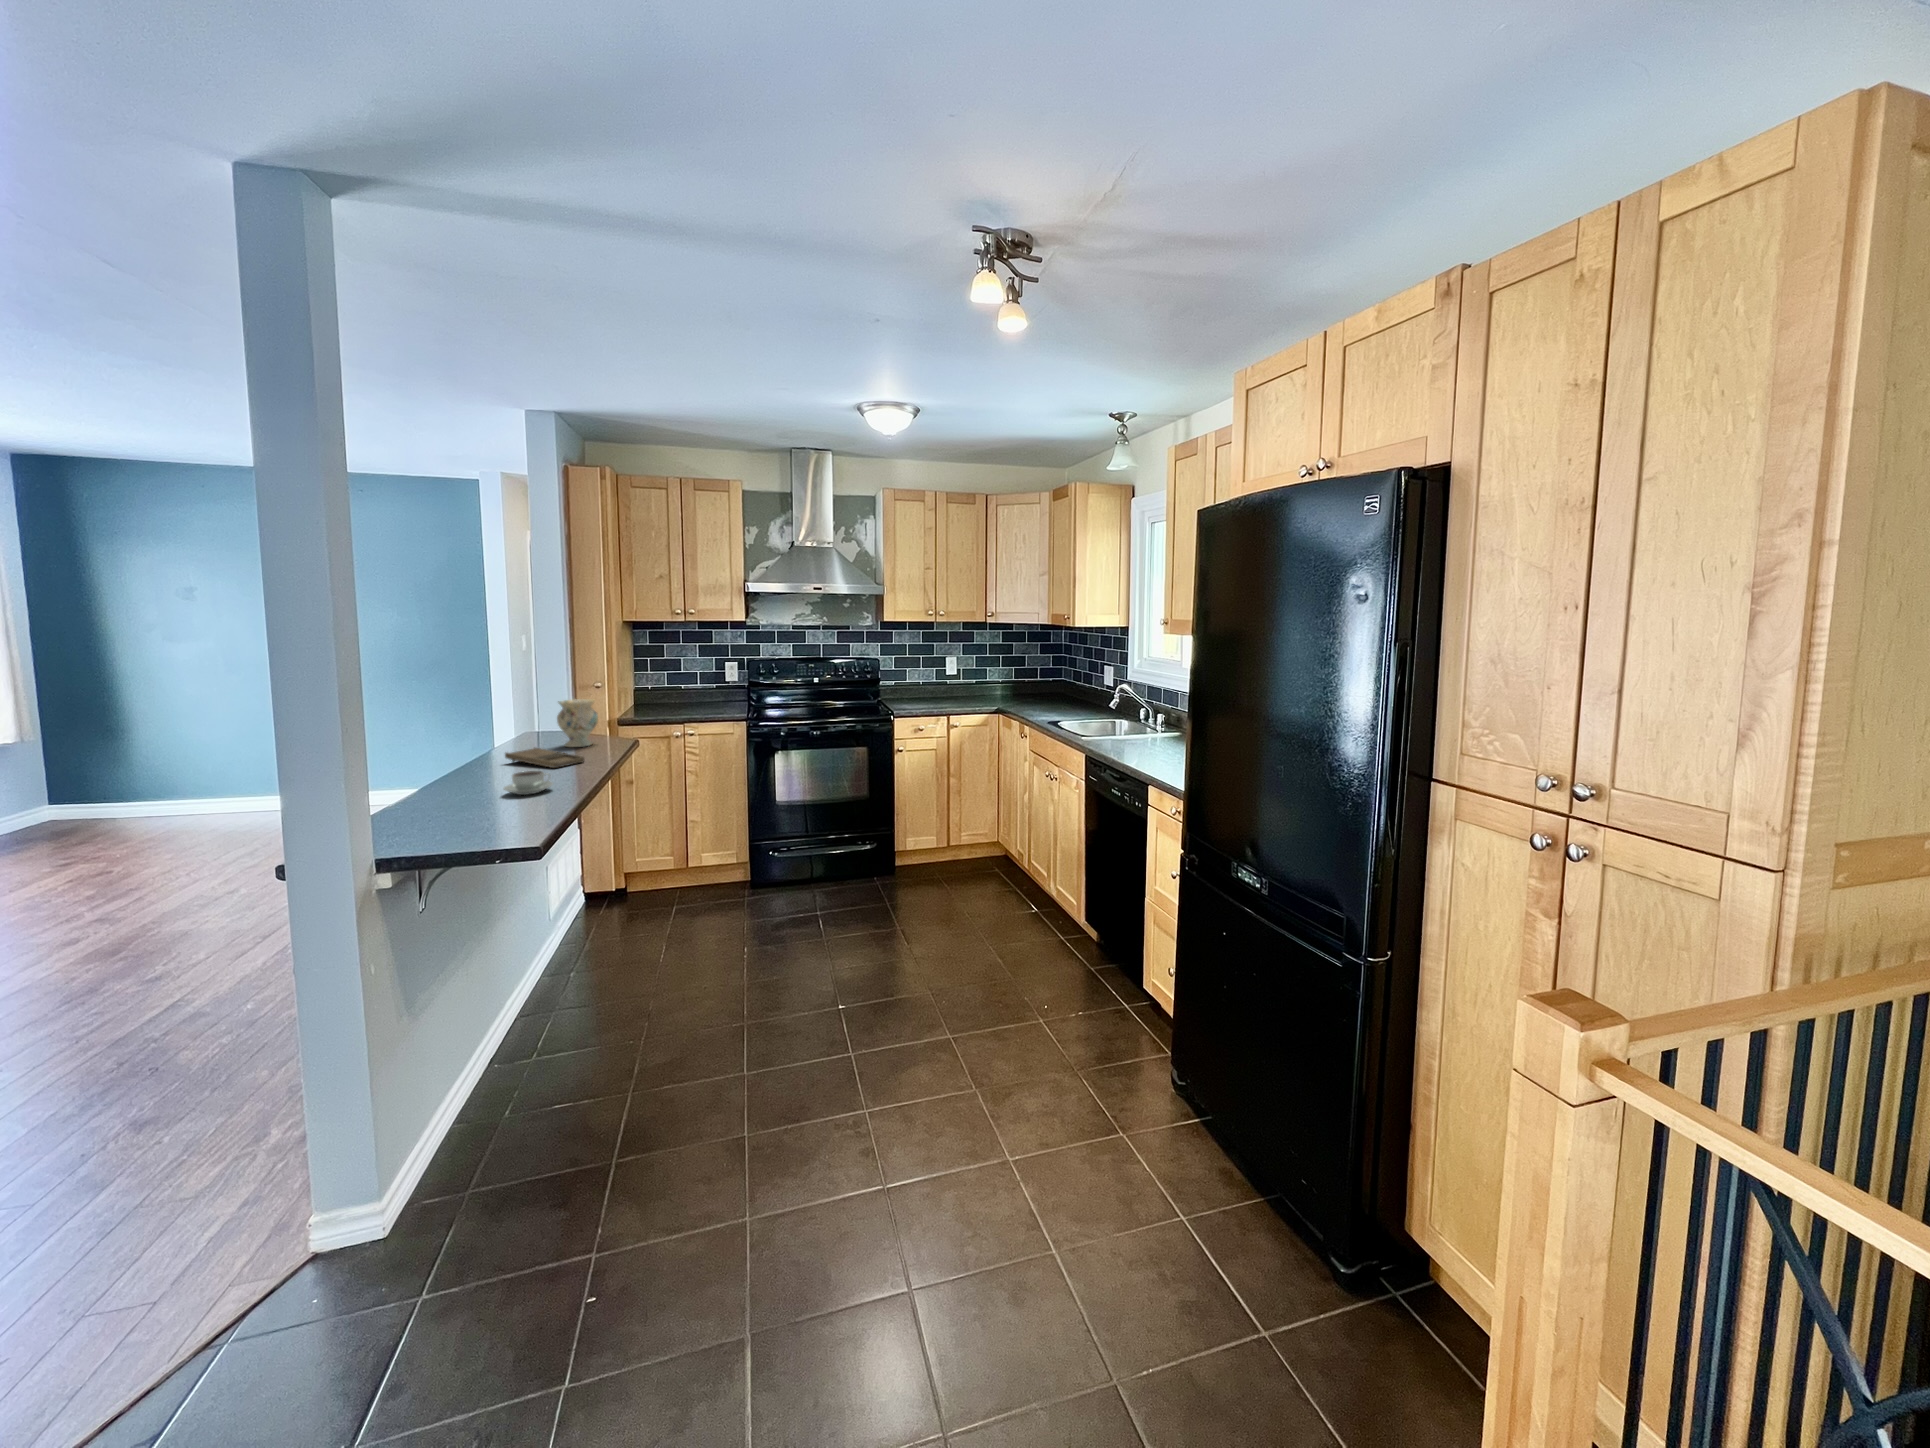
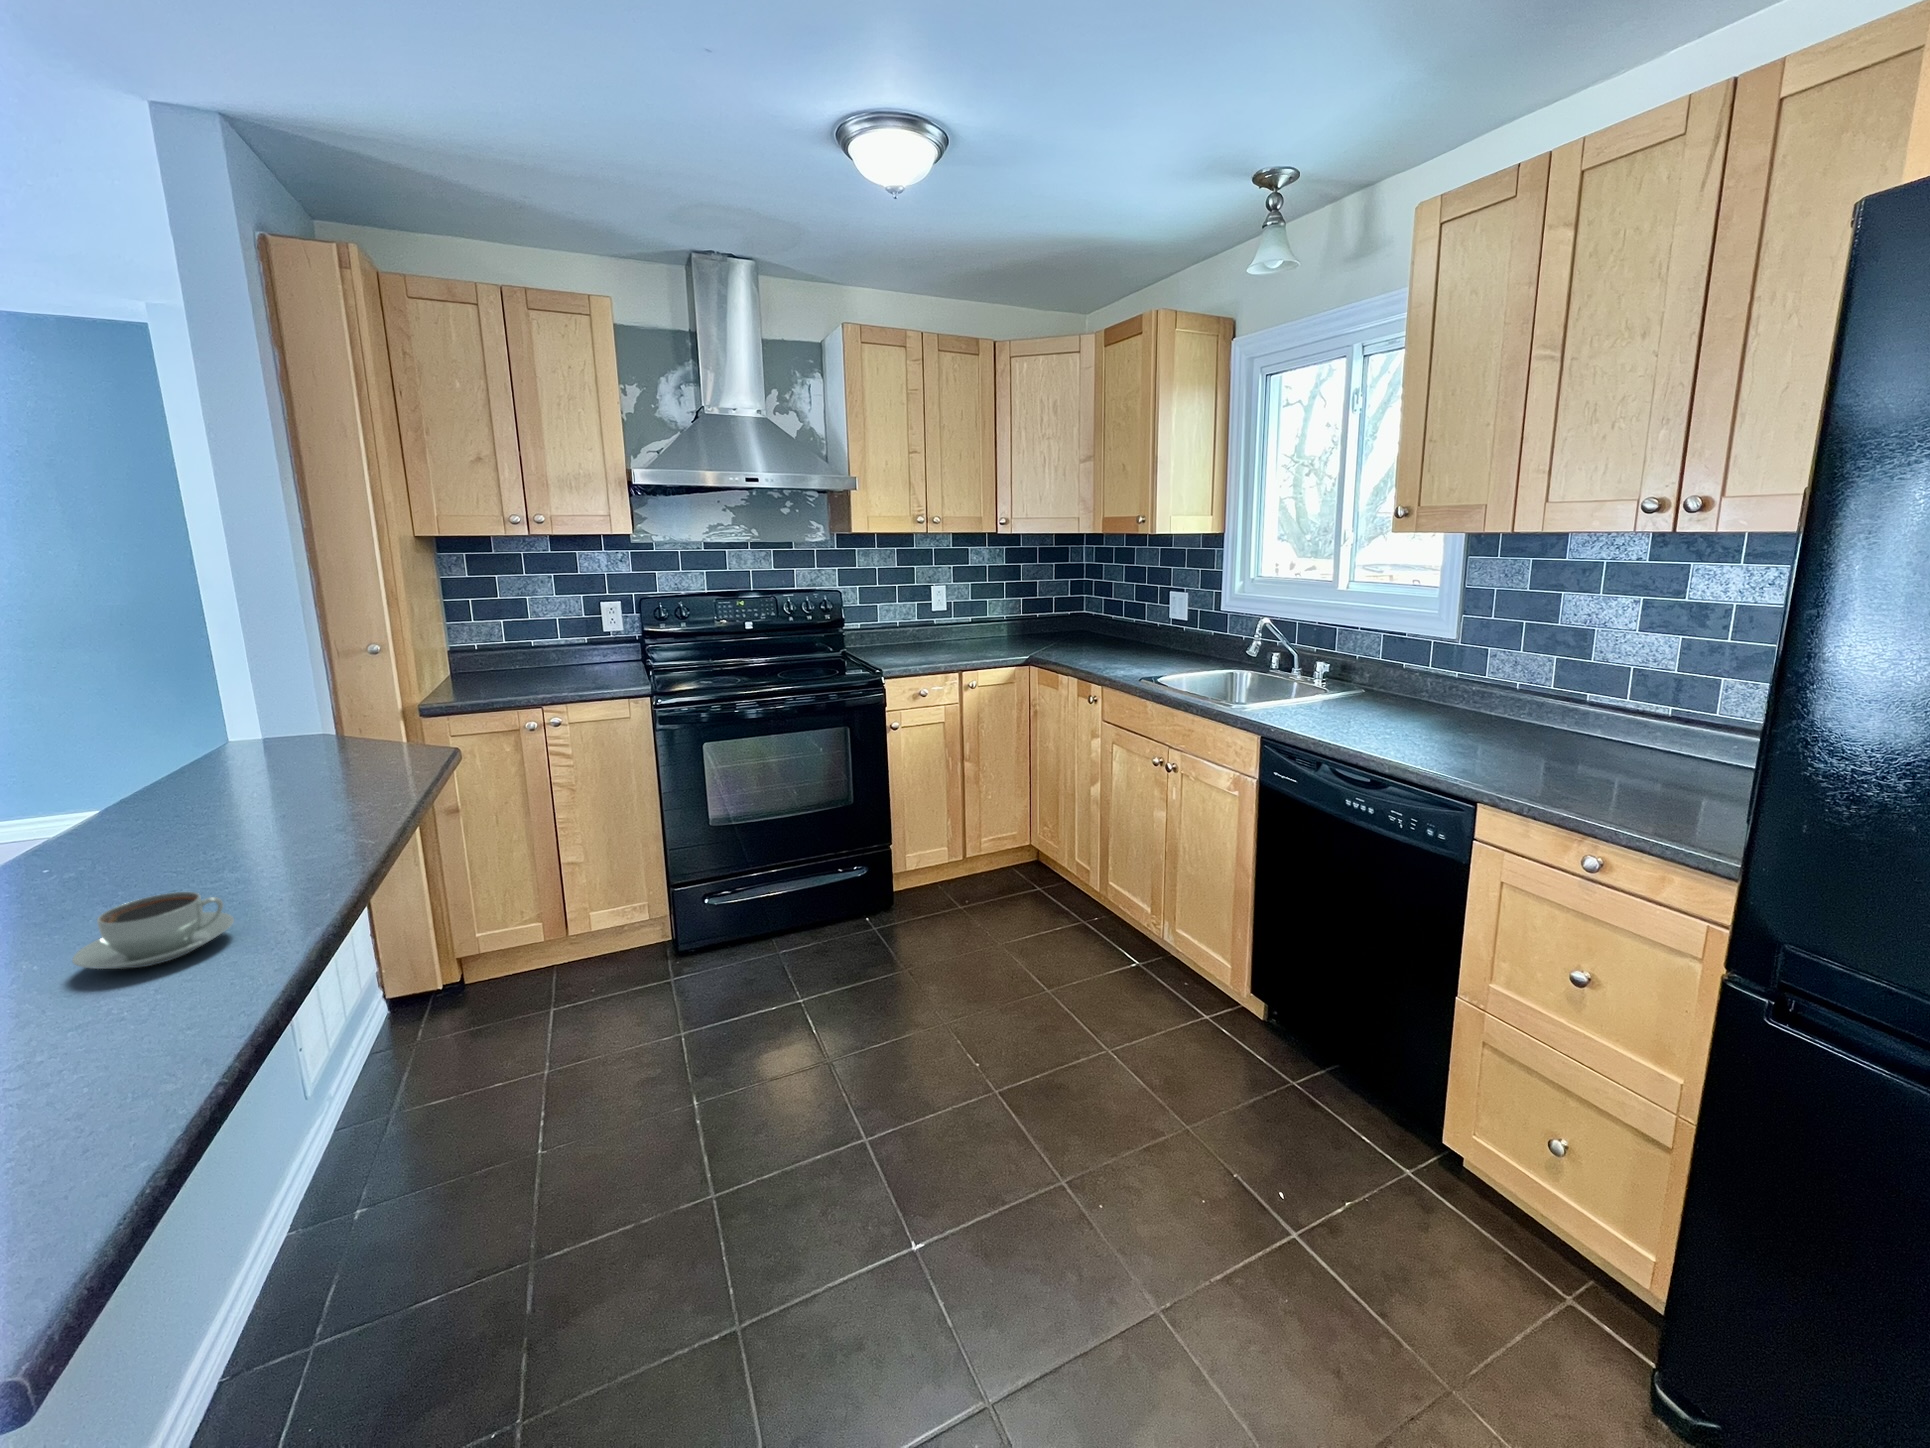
vase: present [557,699,598,747] -> none [275,681,372,781]
tray: present [505,748,584,768] -> none [139,795,339,850]

